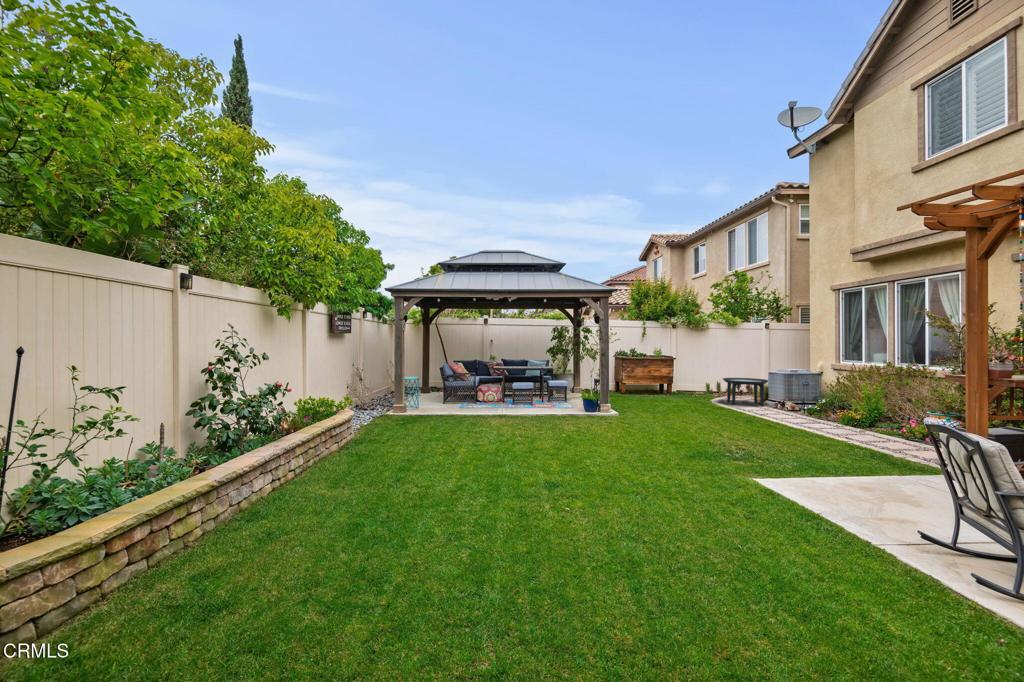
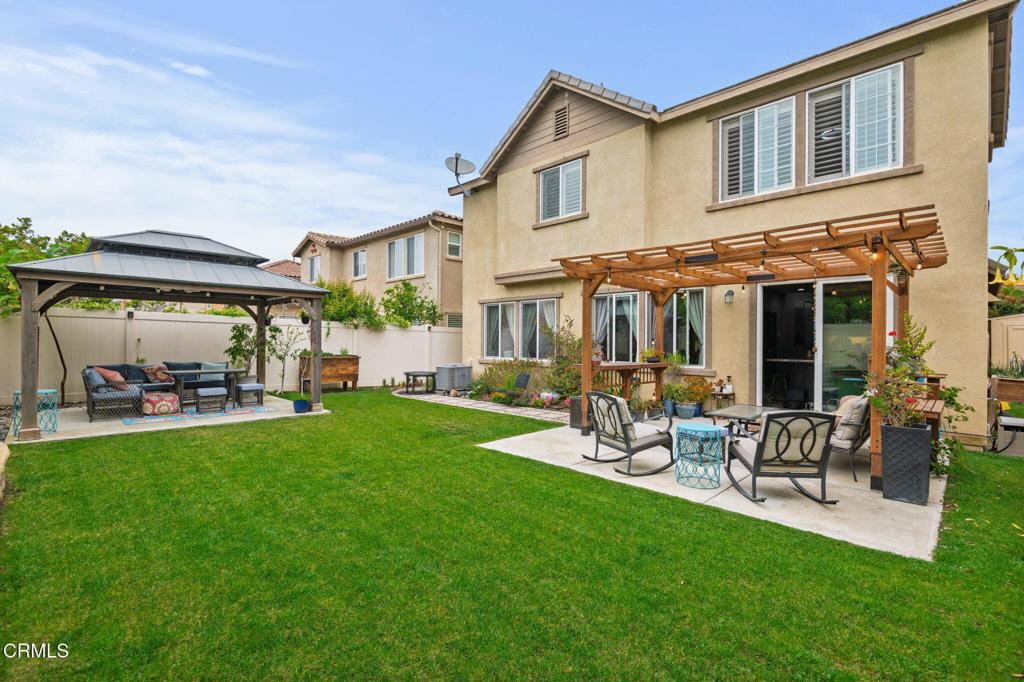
lounge chair: none [840,386,908,436] -> present [496,373,533,407]

